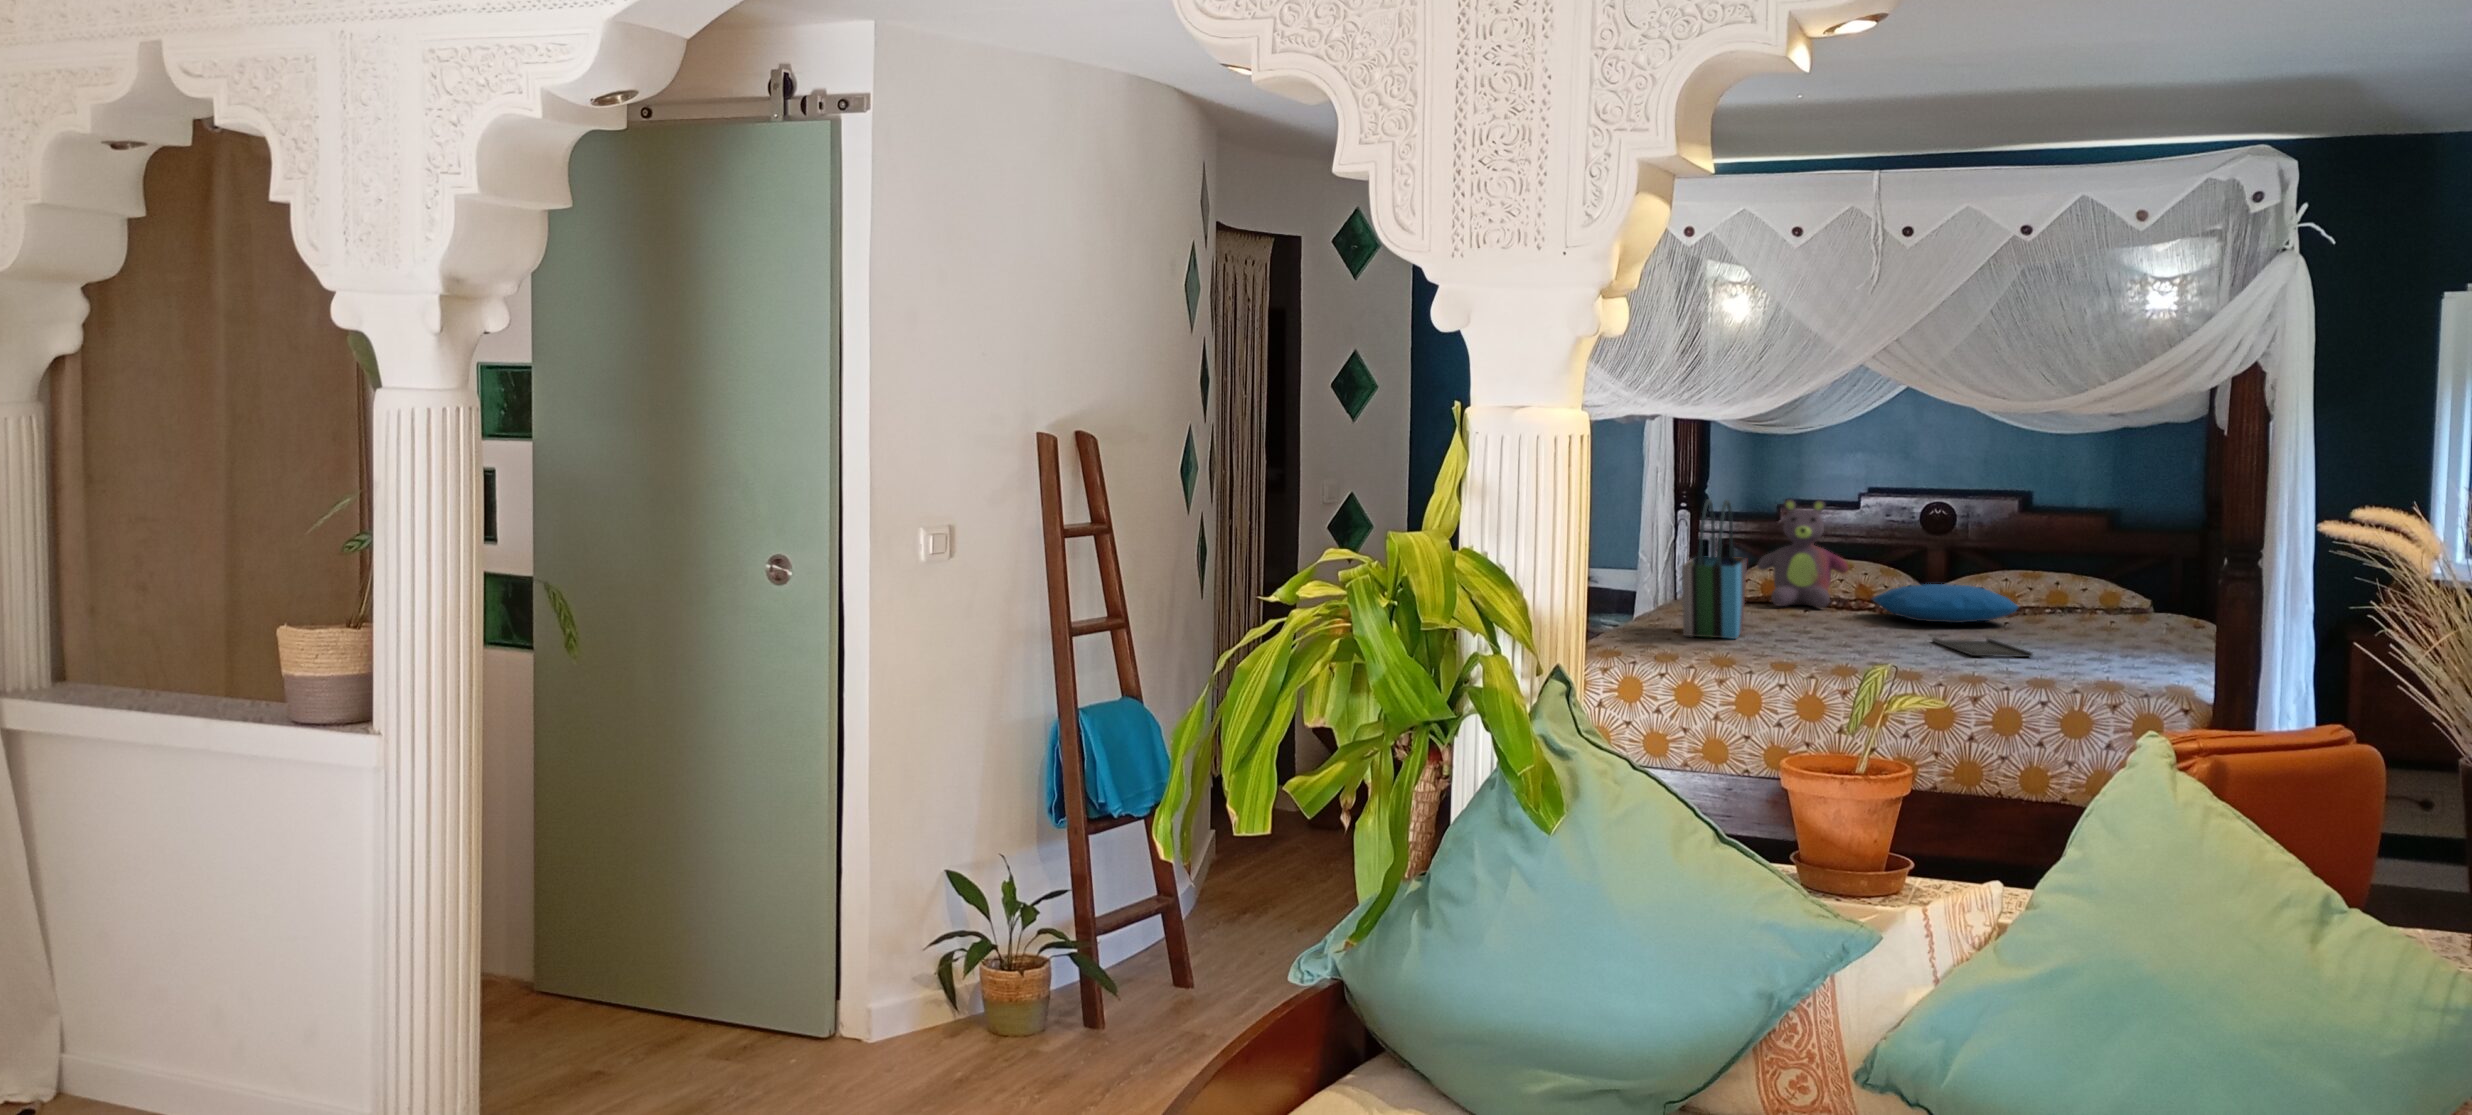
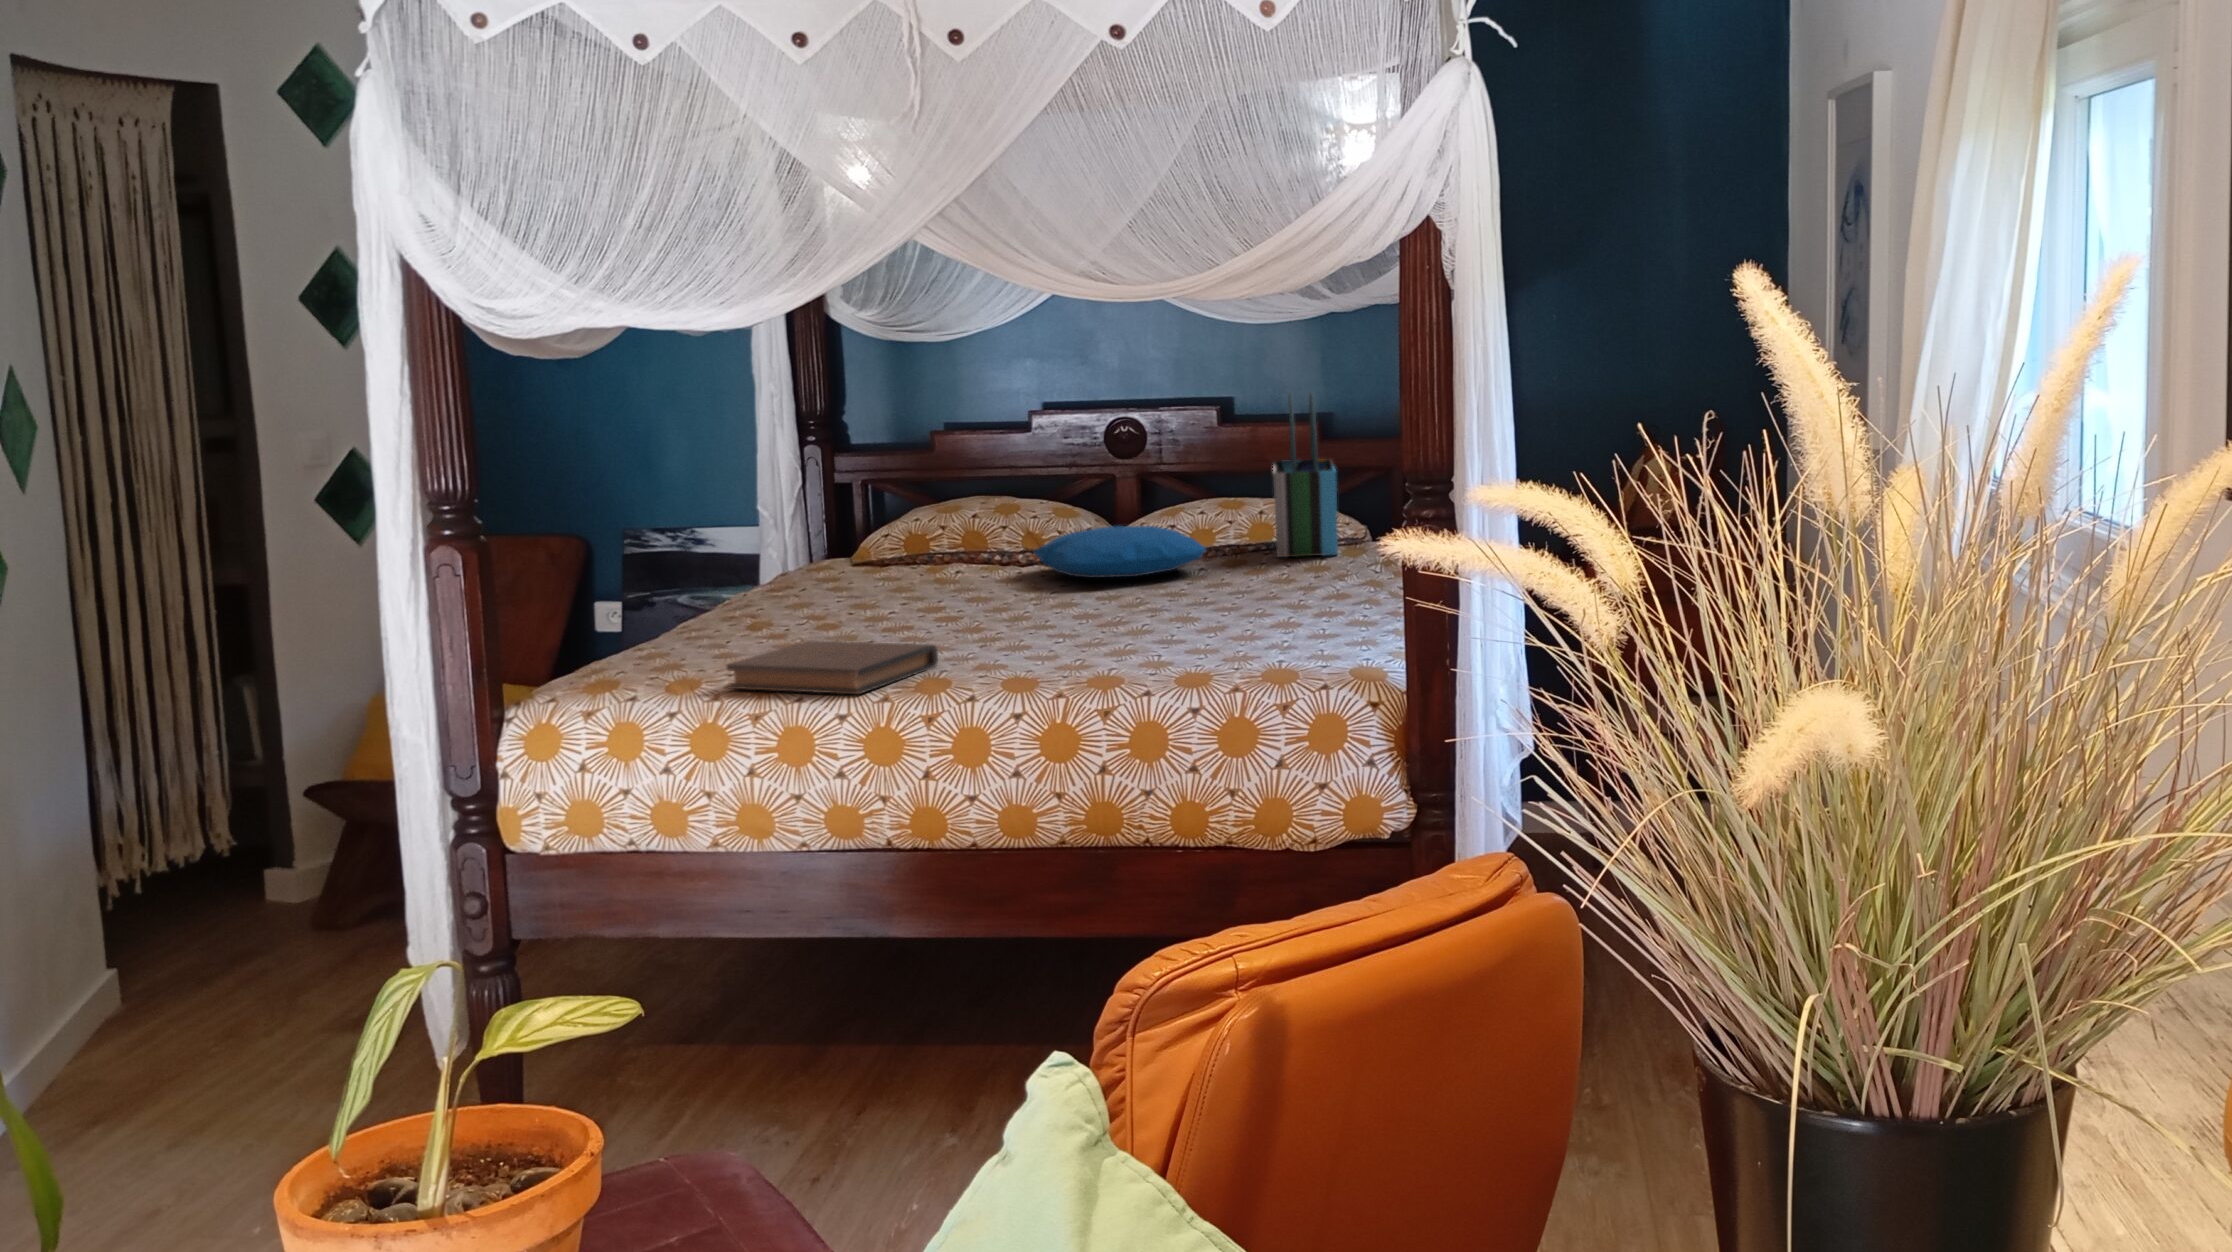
tote bag: present [1682,499,1747,639] -> present [1273,392,1338,557]
stuffed bear: present [1757,499,1848,608] -> none [899,426,1013,570]
book: none [1697,636,1840,671] -> present [726,641,938,694]
tray: present [1932,638,2032,657] -> none [1086,601,1200,636]

